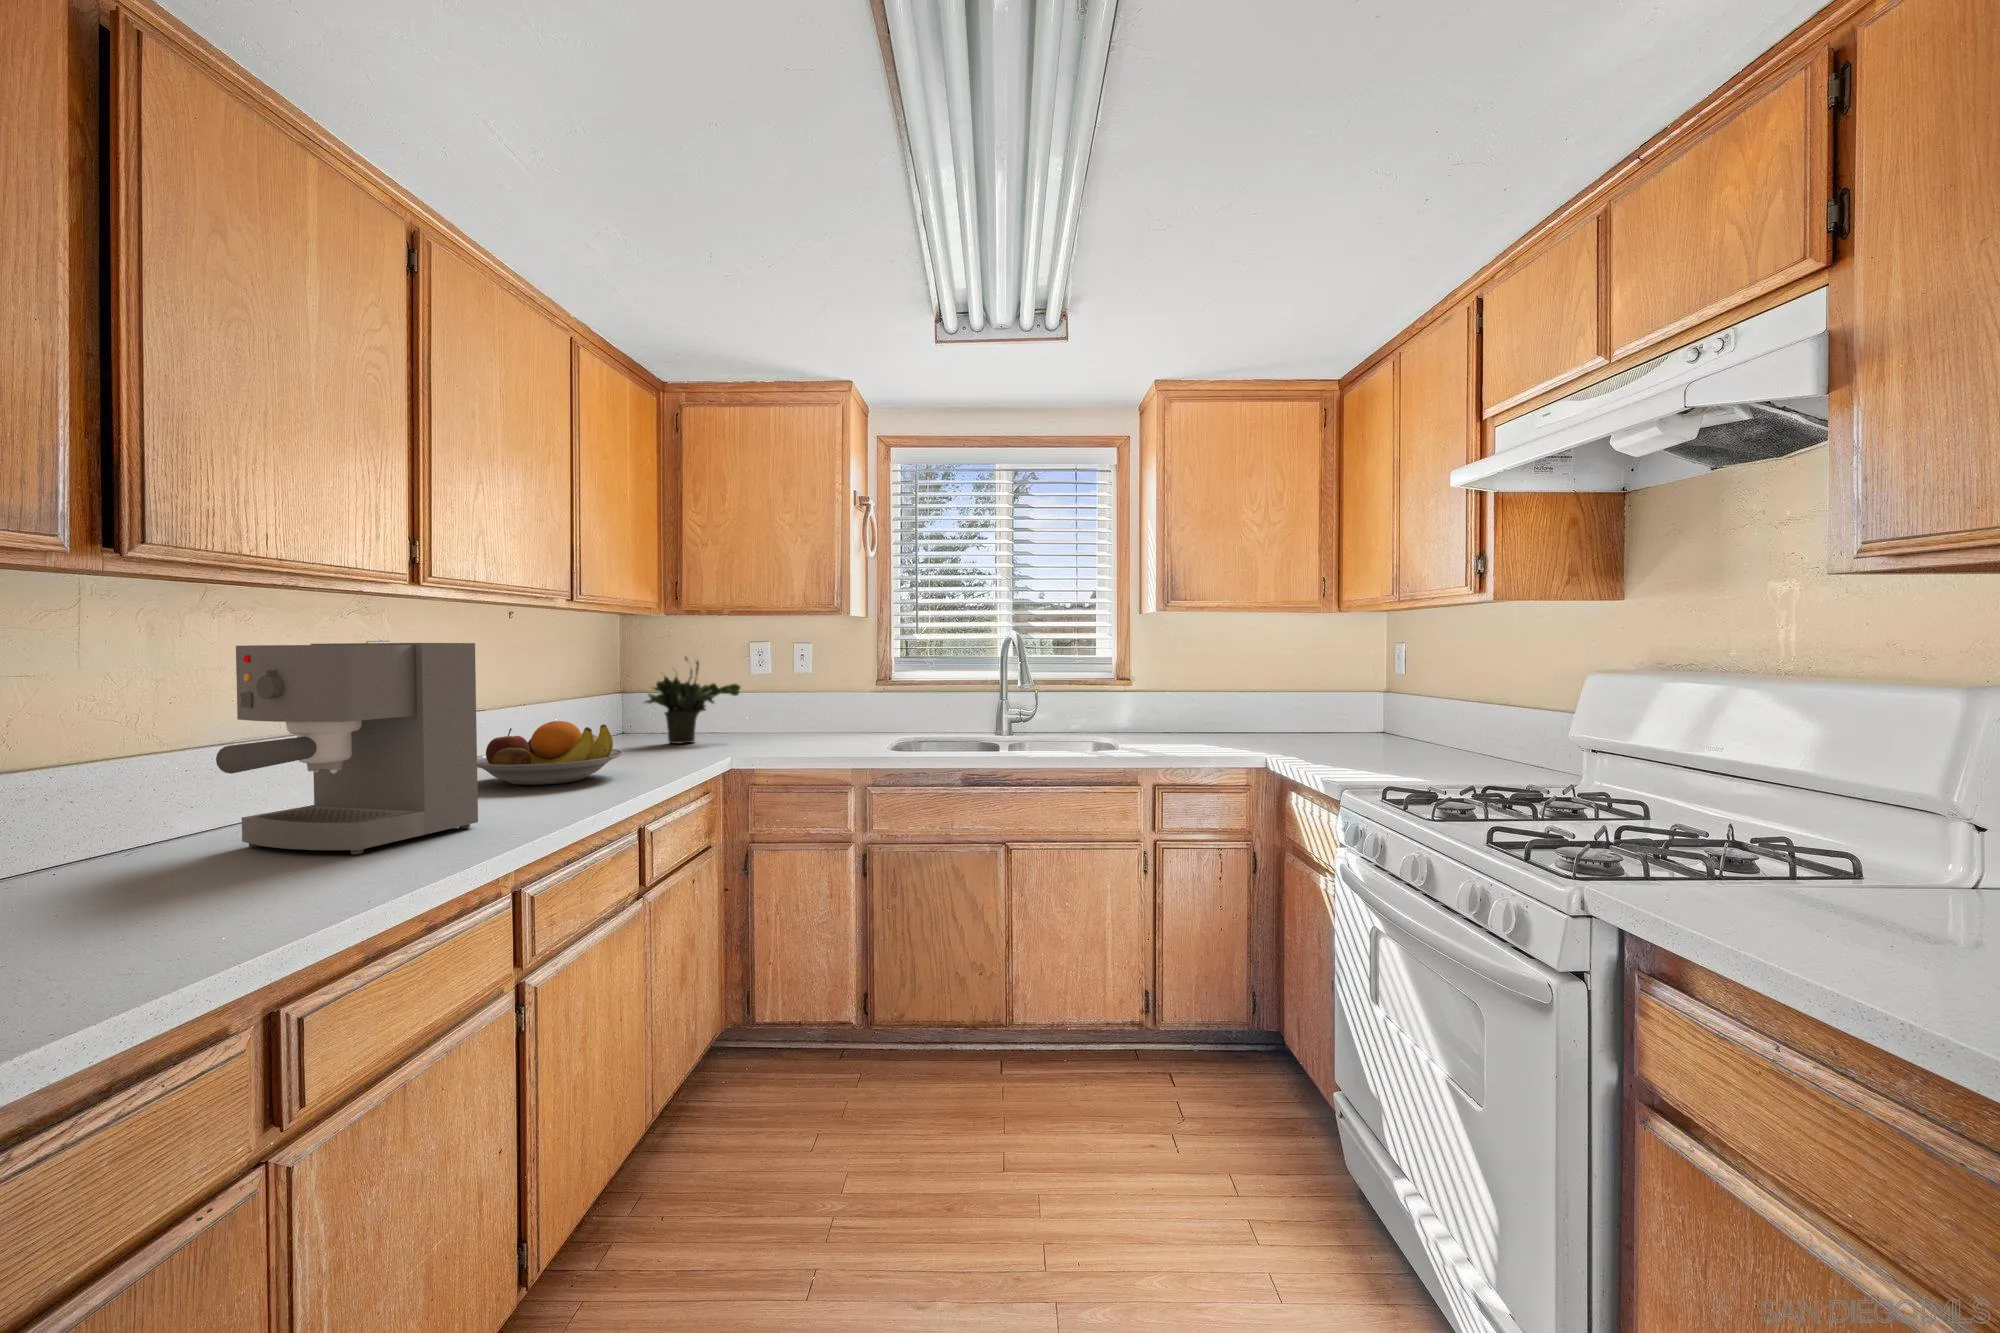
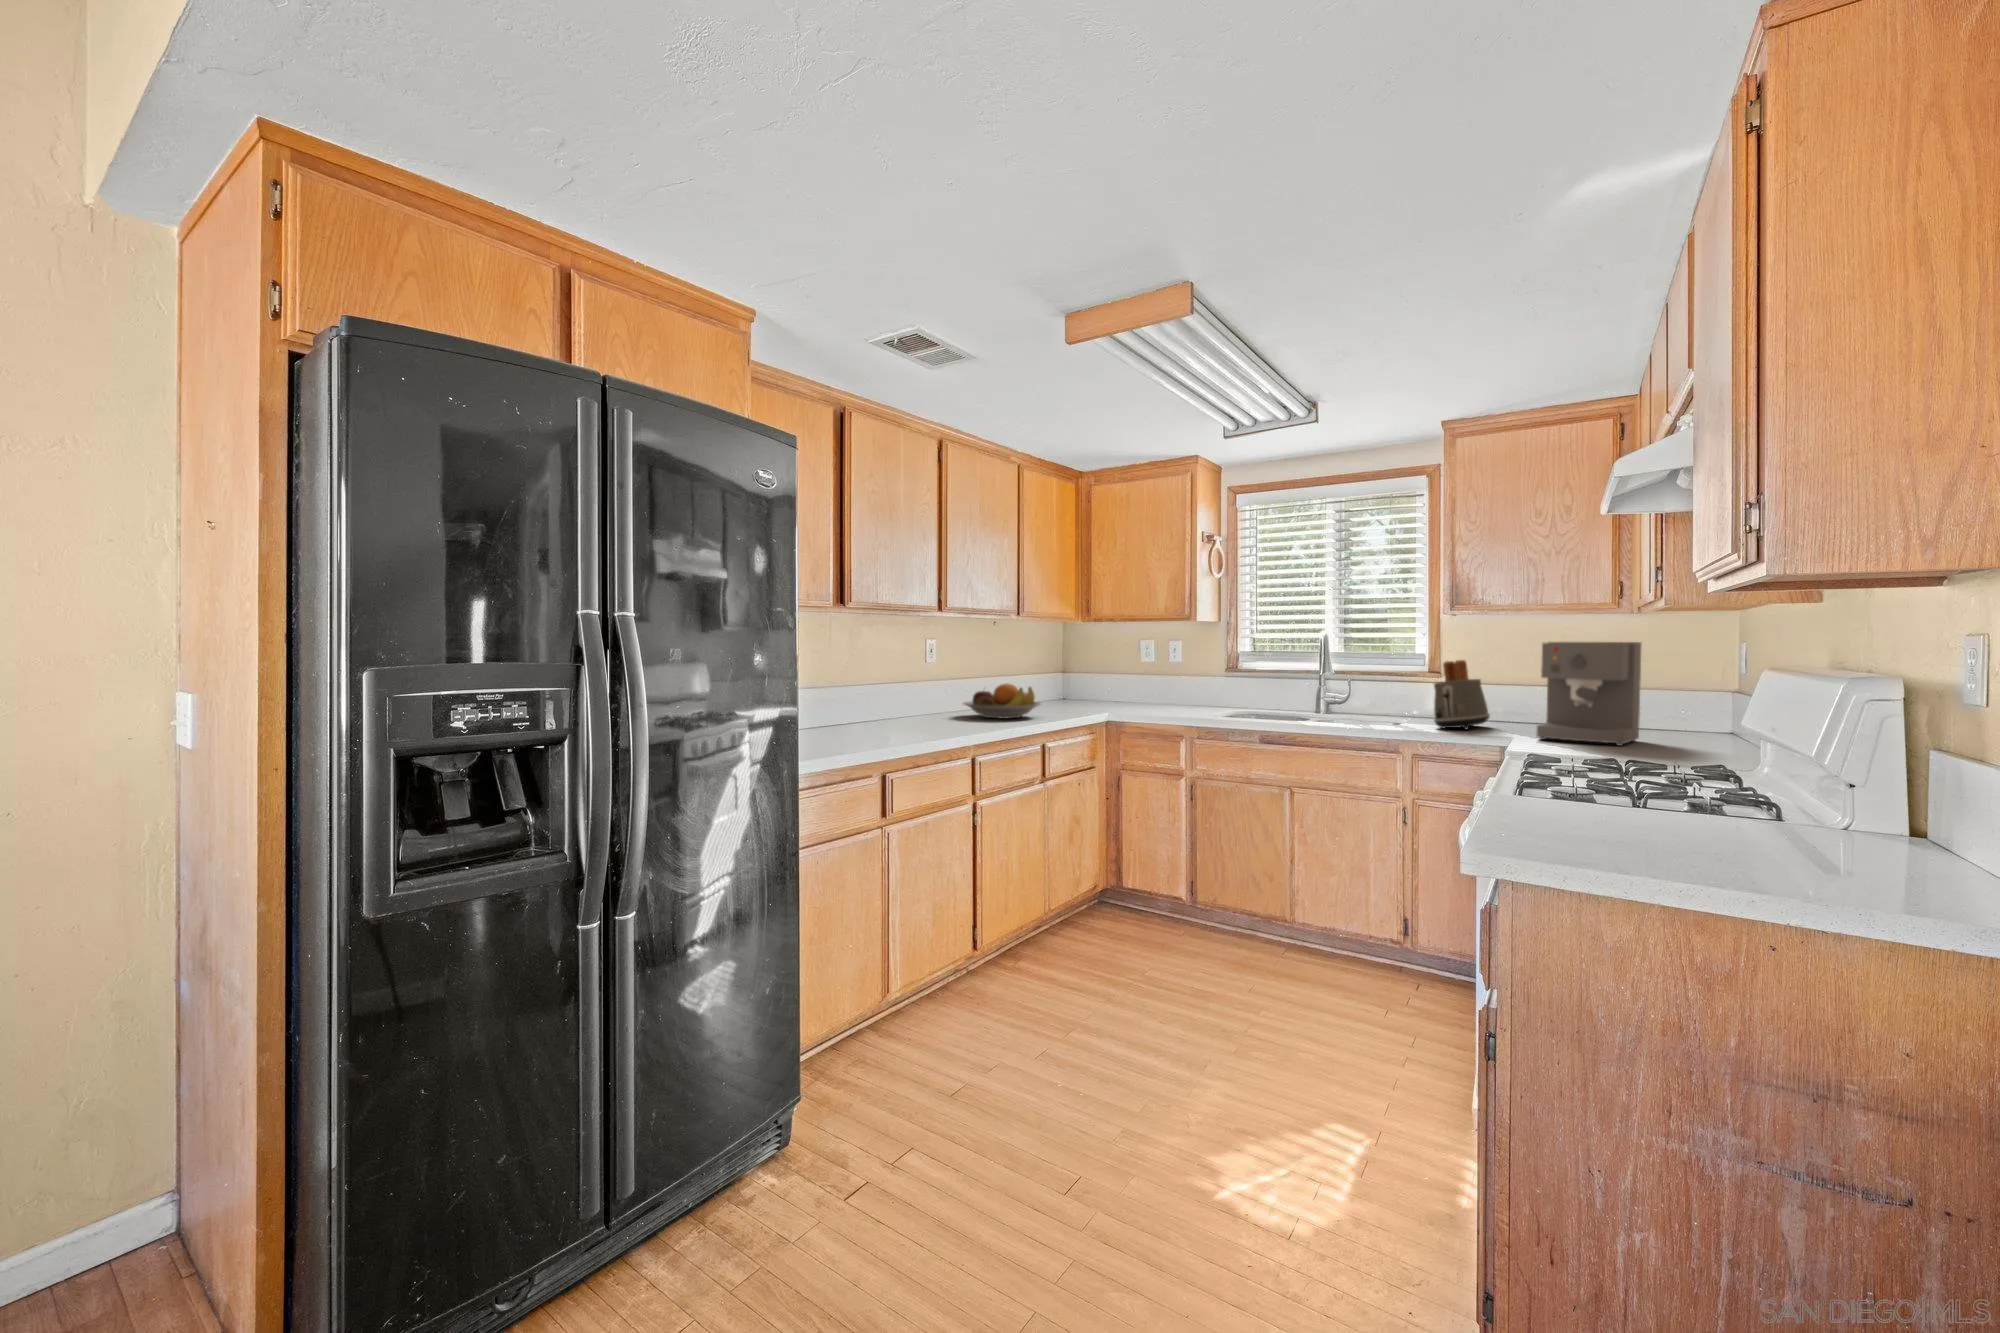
coffee maker: present [216,643,478,854] -> present [1537,642,1642,746]
potted plant: present [645,657,740,744] -> none [1066,648,1129,706]
toaster: none [1166,663,1219,751] -> present [1434,660,1490,730]

